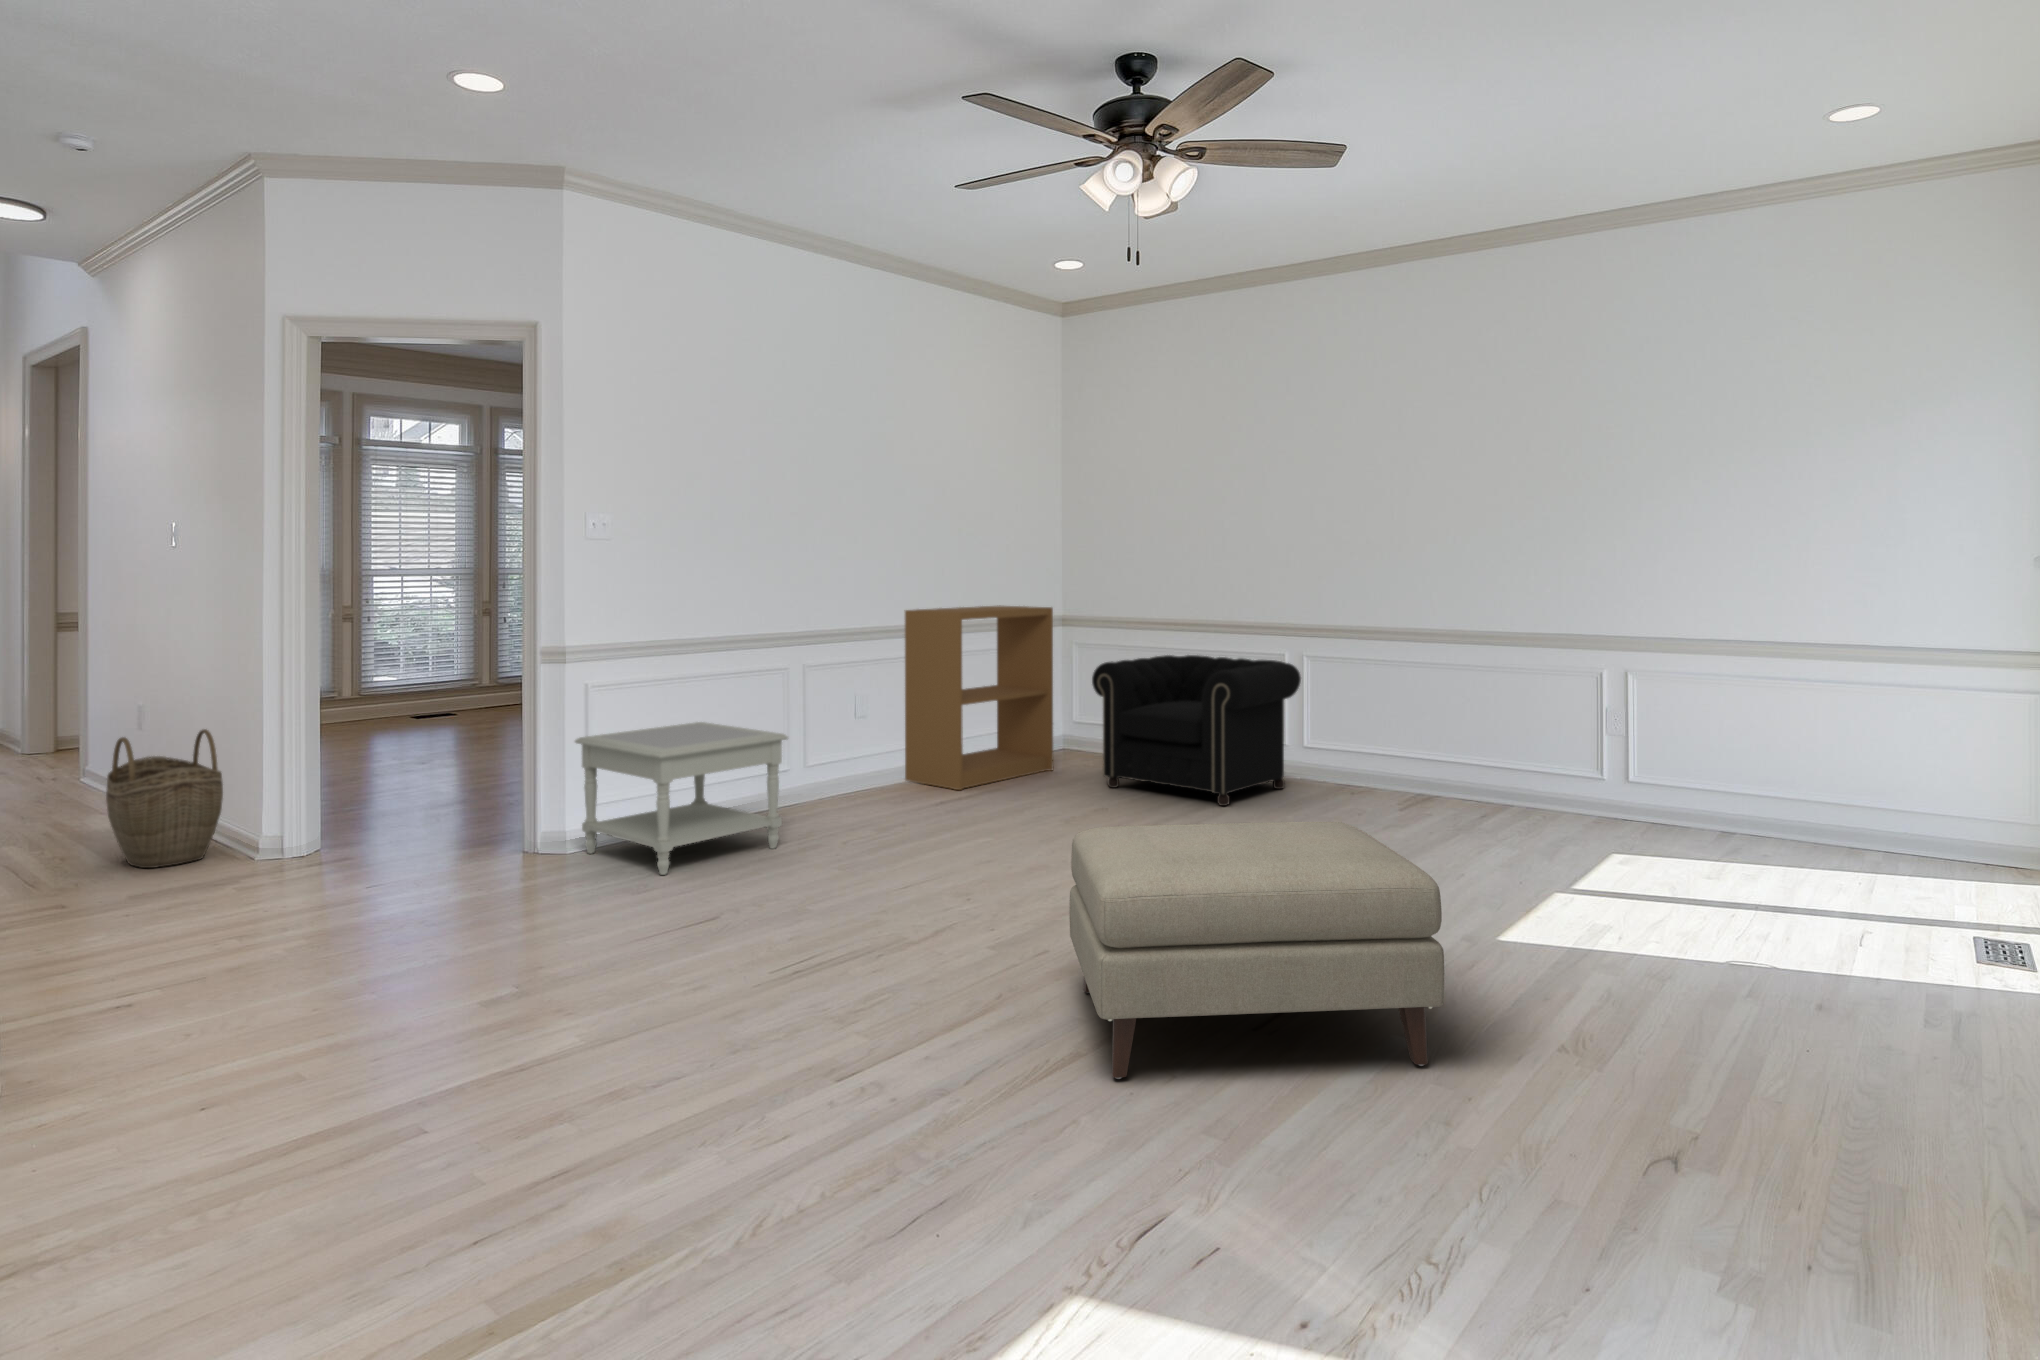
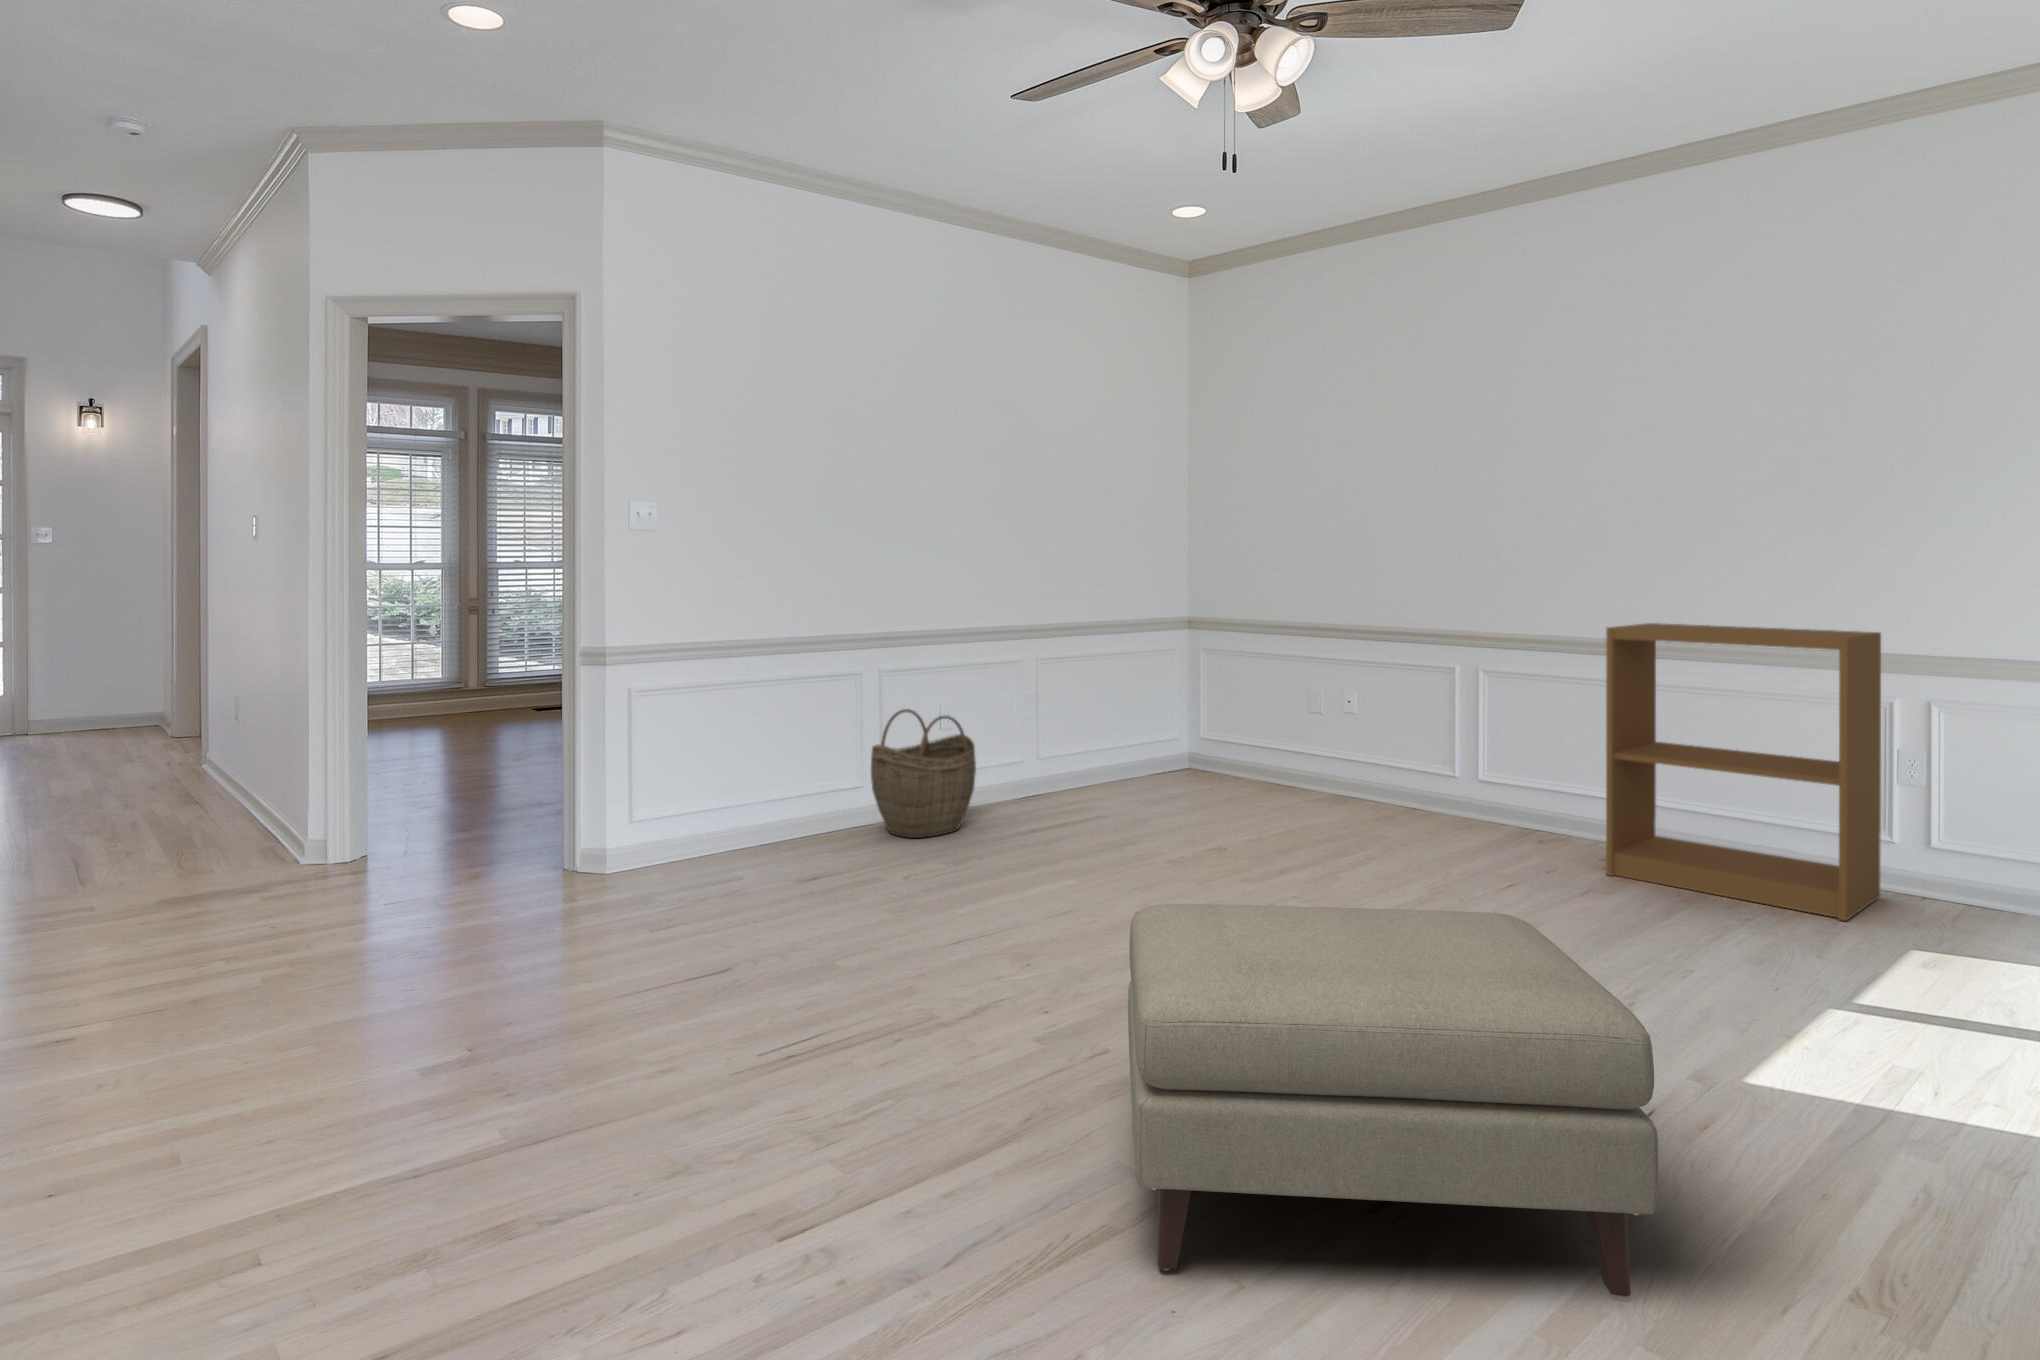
bookshelf: present [905,605,1053,790] -> present [1606,623,1881,921]
armchair: present [1092,655,1301,806] -> none [1215,667,1475,854]
side table: present [575,722,788,875] -> none [617,734,846,910]
woven basket: present [106,729,223,868] -> present [871,709,976,838]

